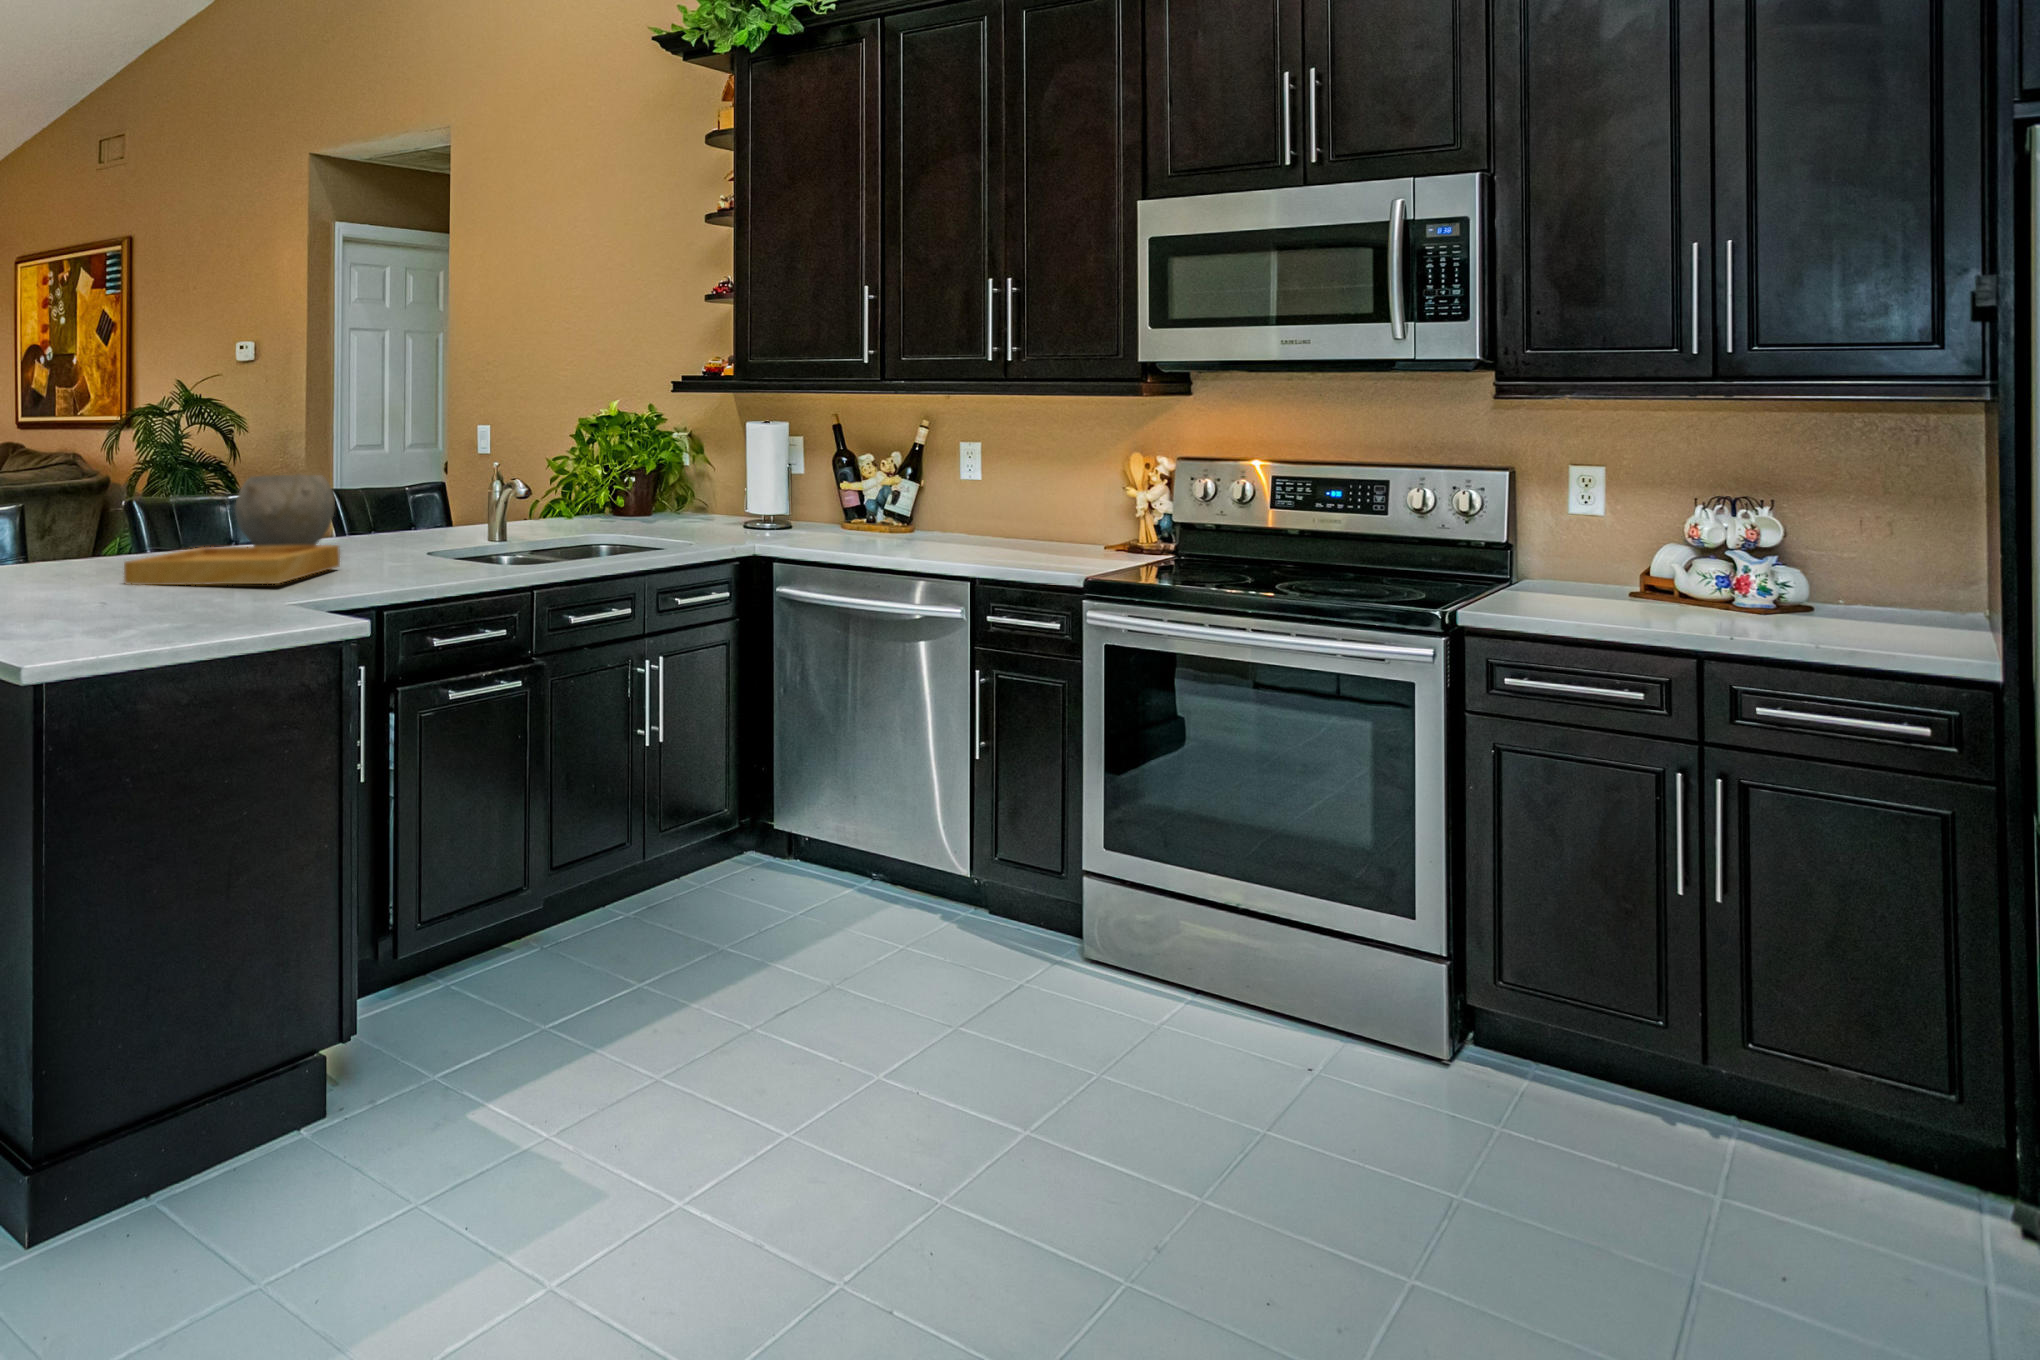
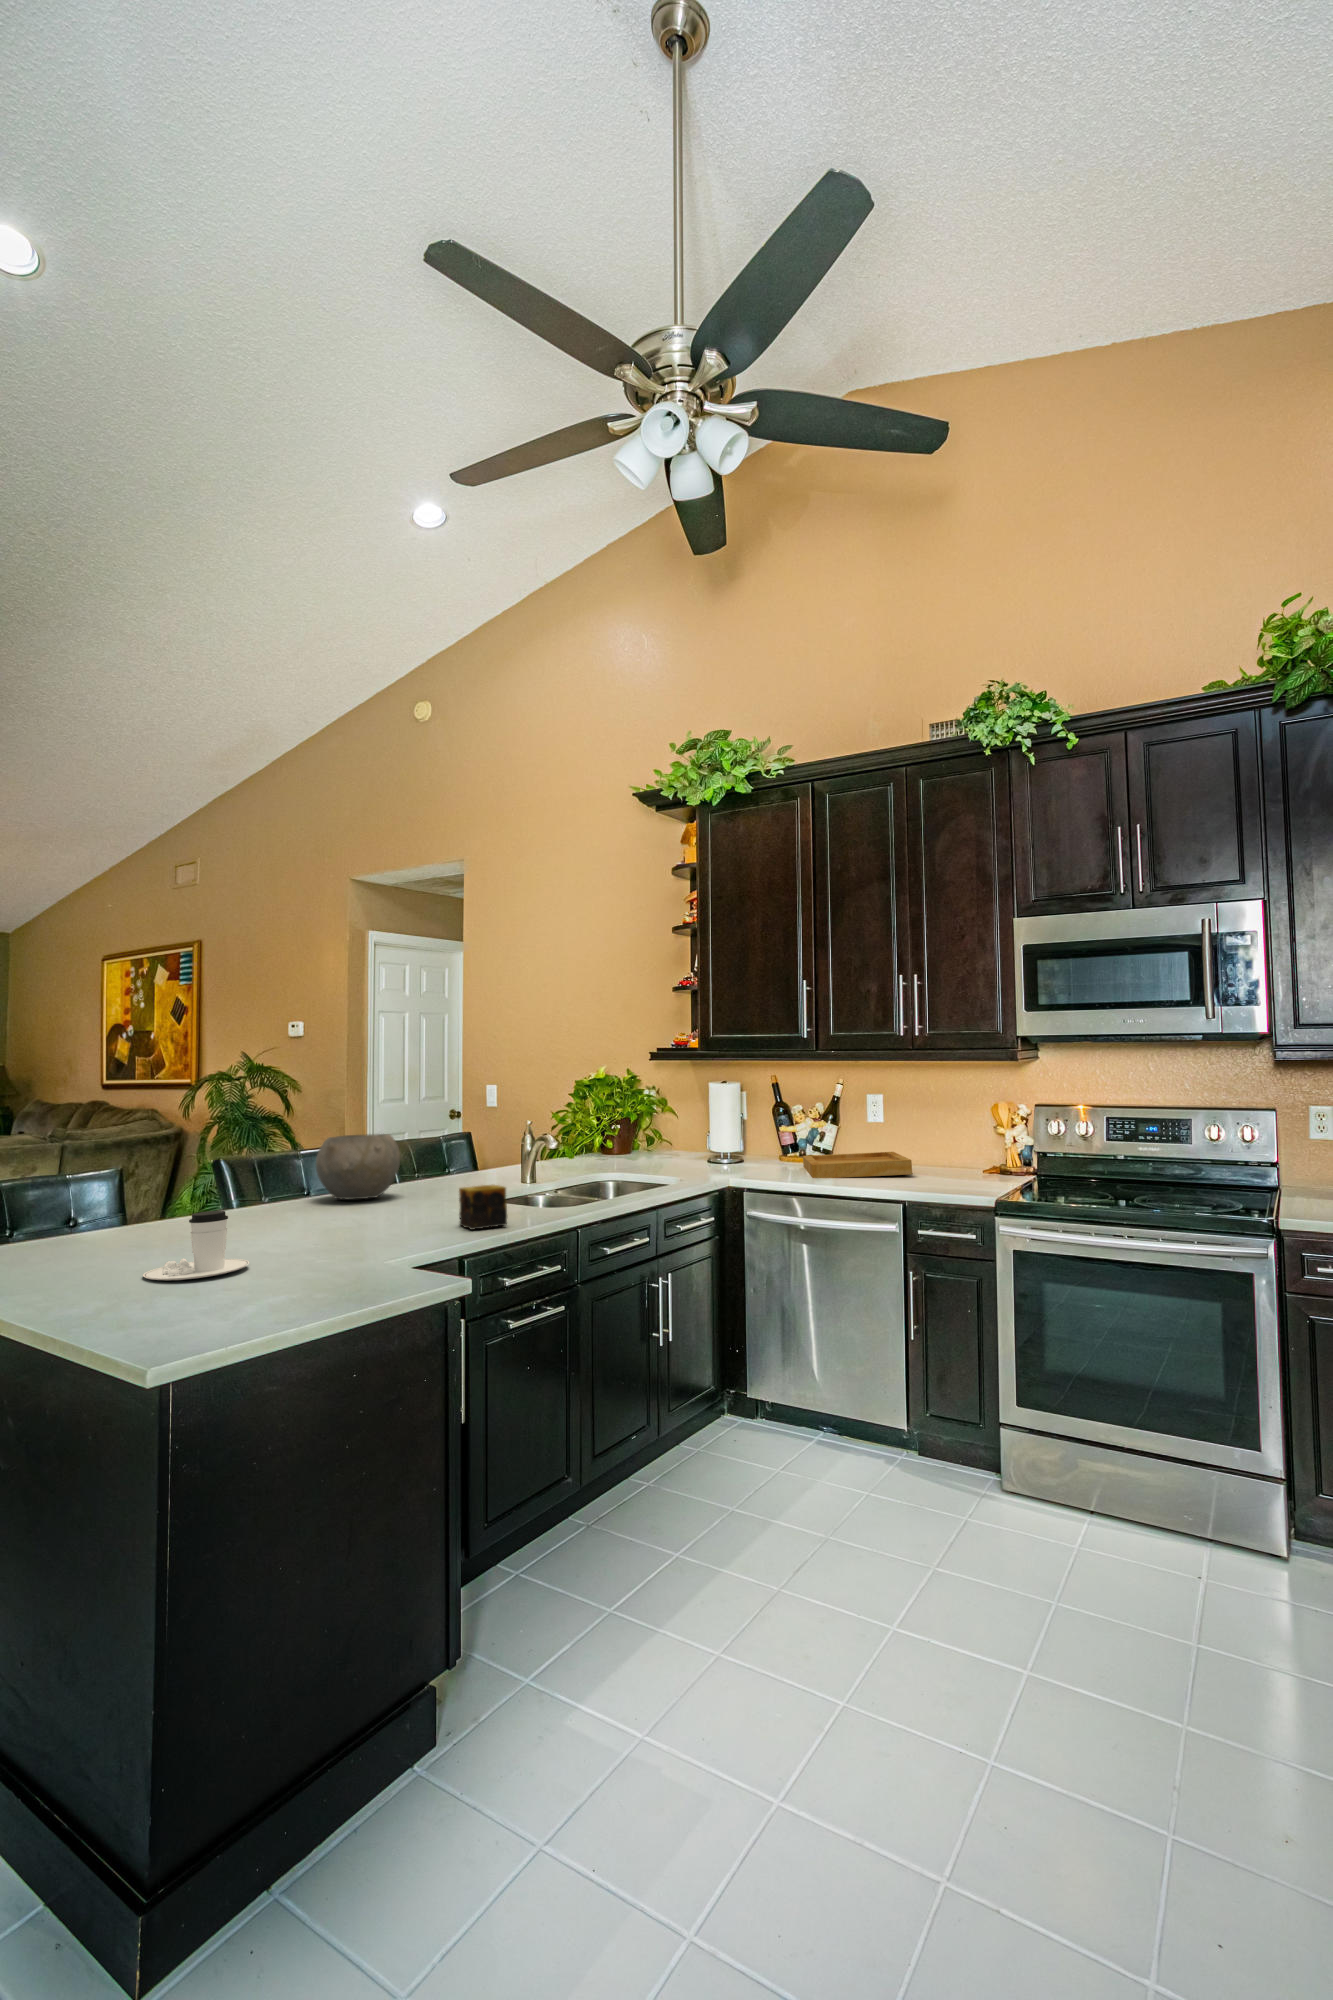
candle: none [388,533,443,585] -> present [459,1185,507,1230]
coffee cup: none [27,544,140,616] -> present [143,1211,249,1280]
tray: present [124,545,340,585] -> present [803,1152,912,1178]

